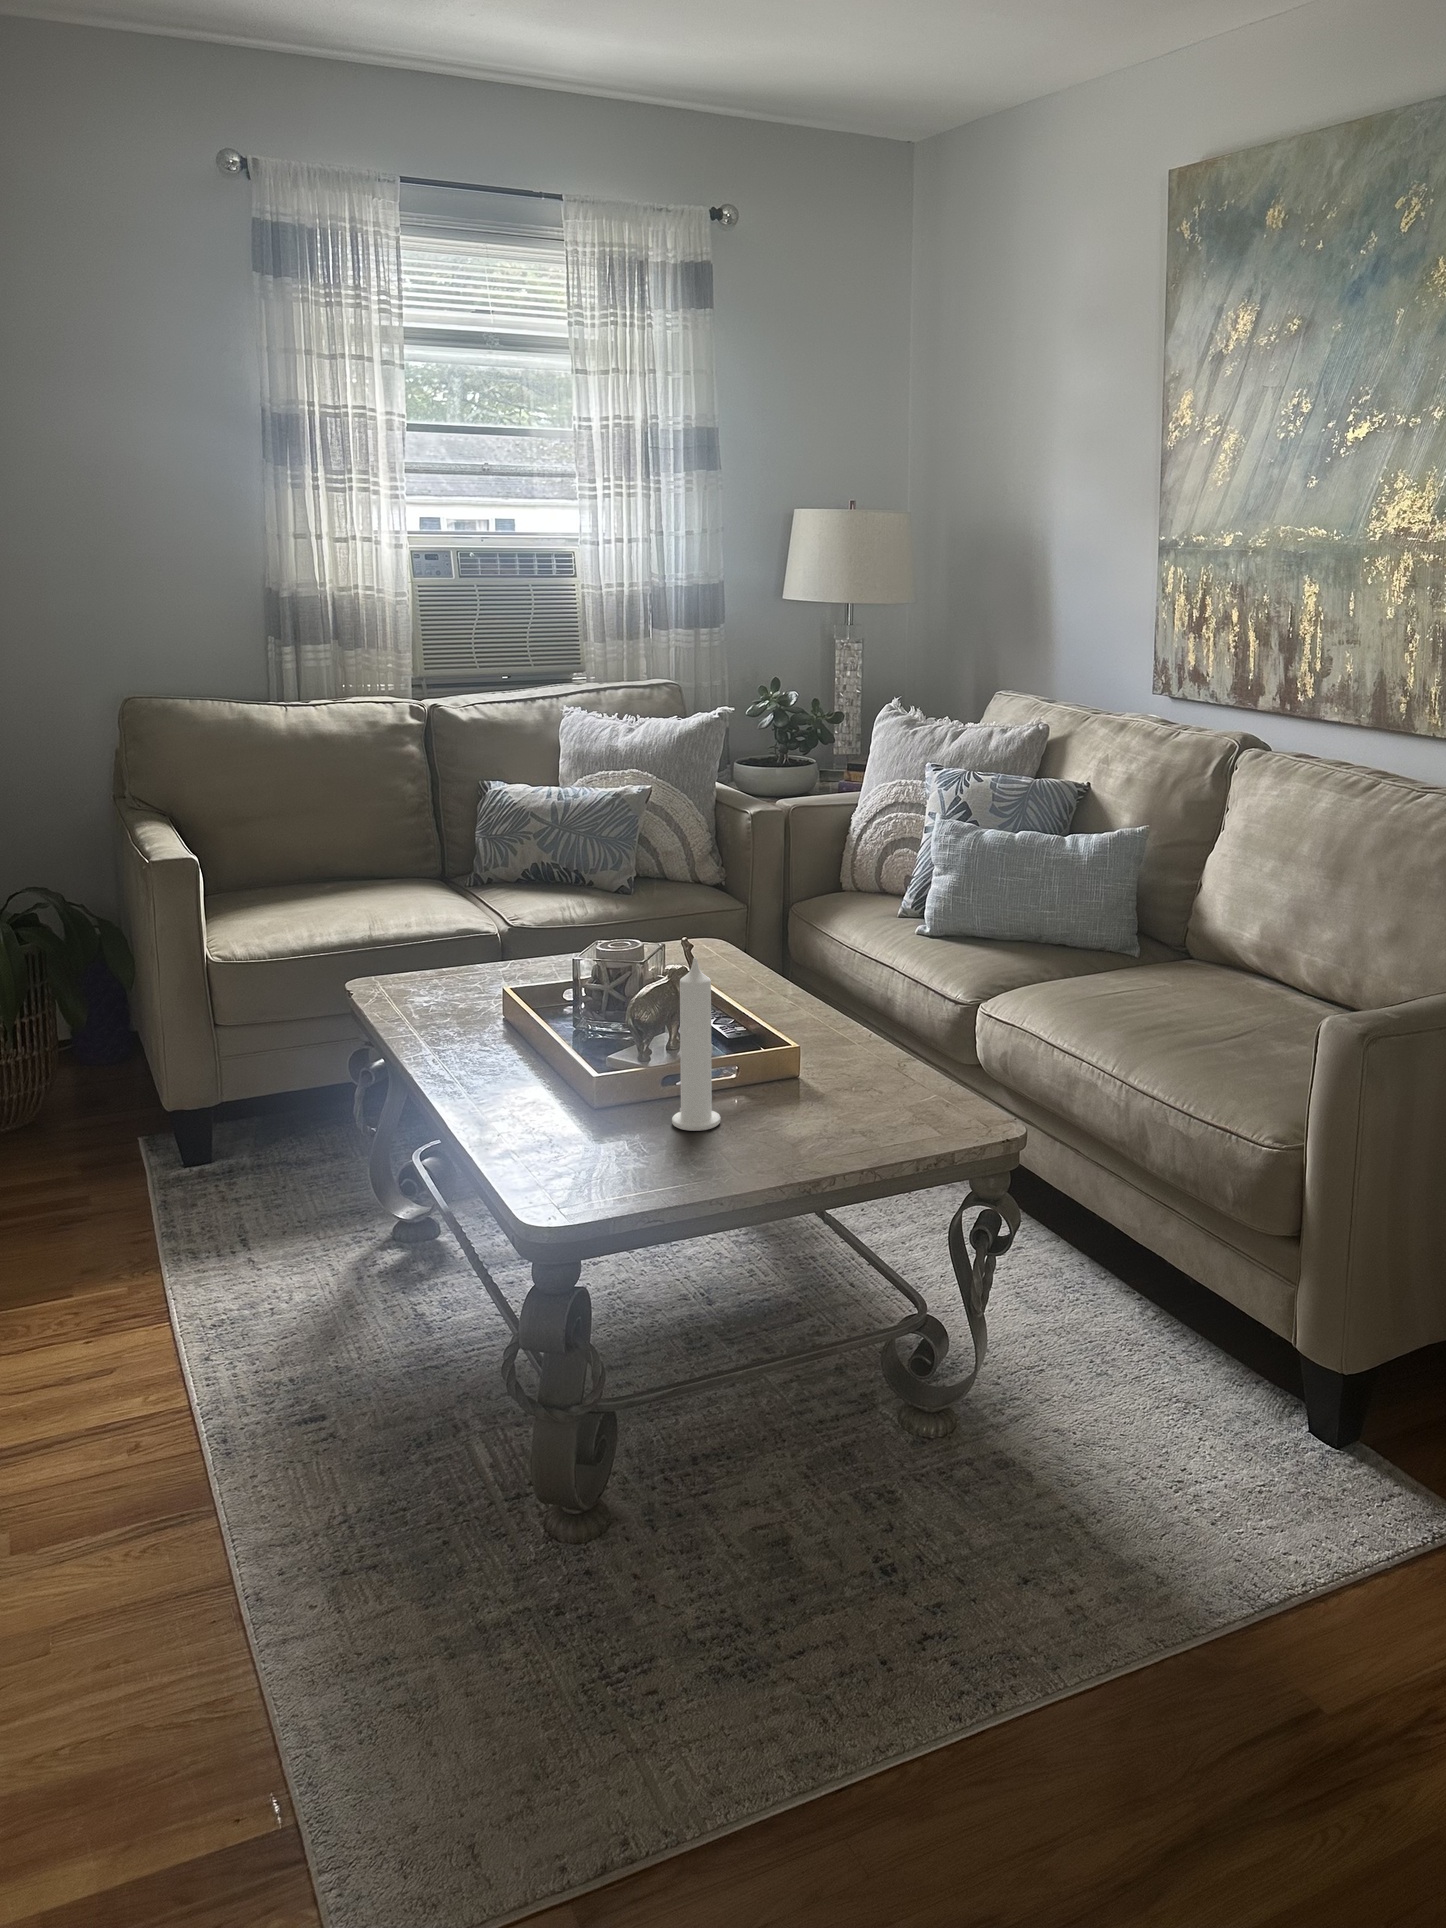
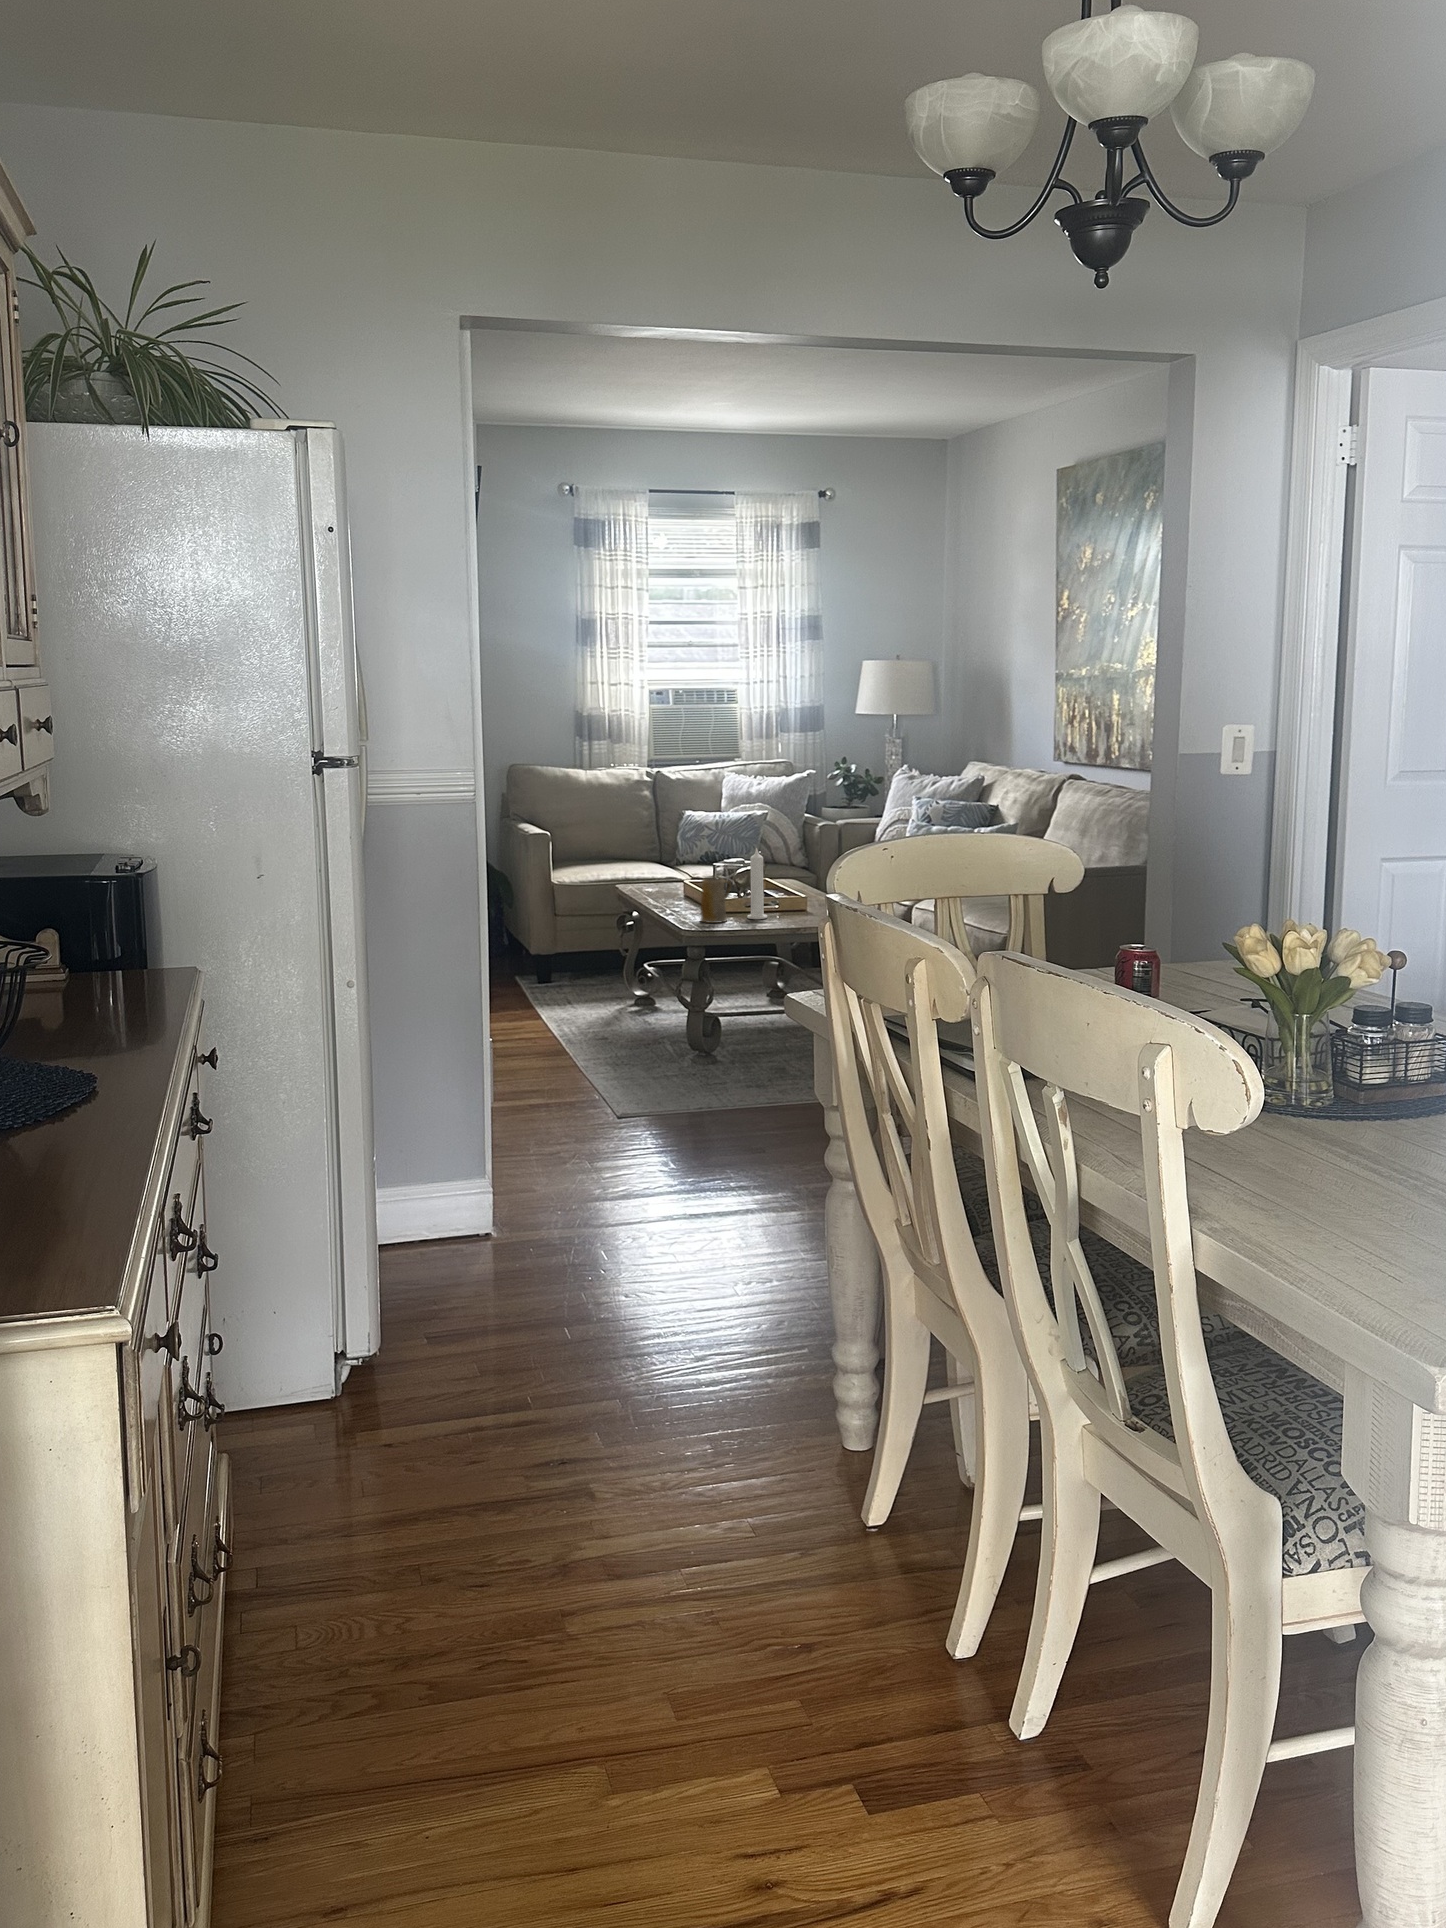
mug: none [557,1033,633,1155] -> present [701,877,731,923]

